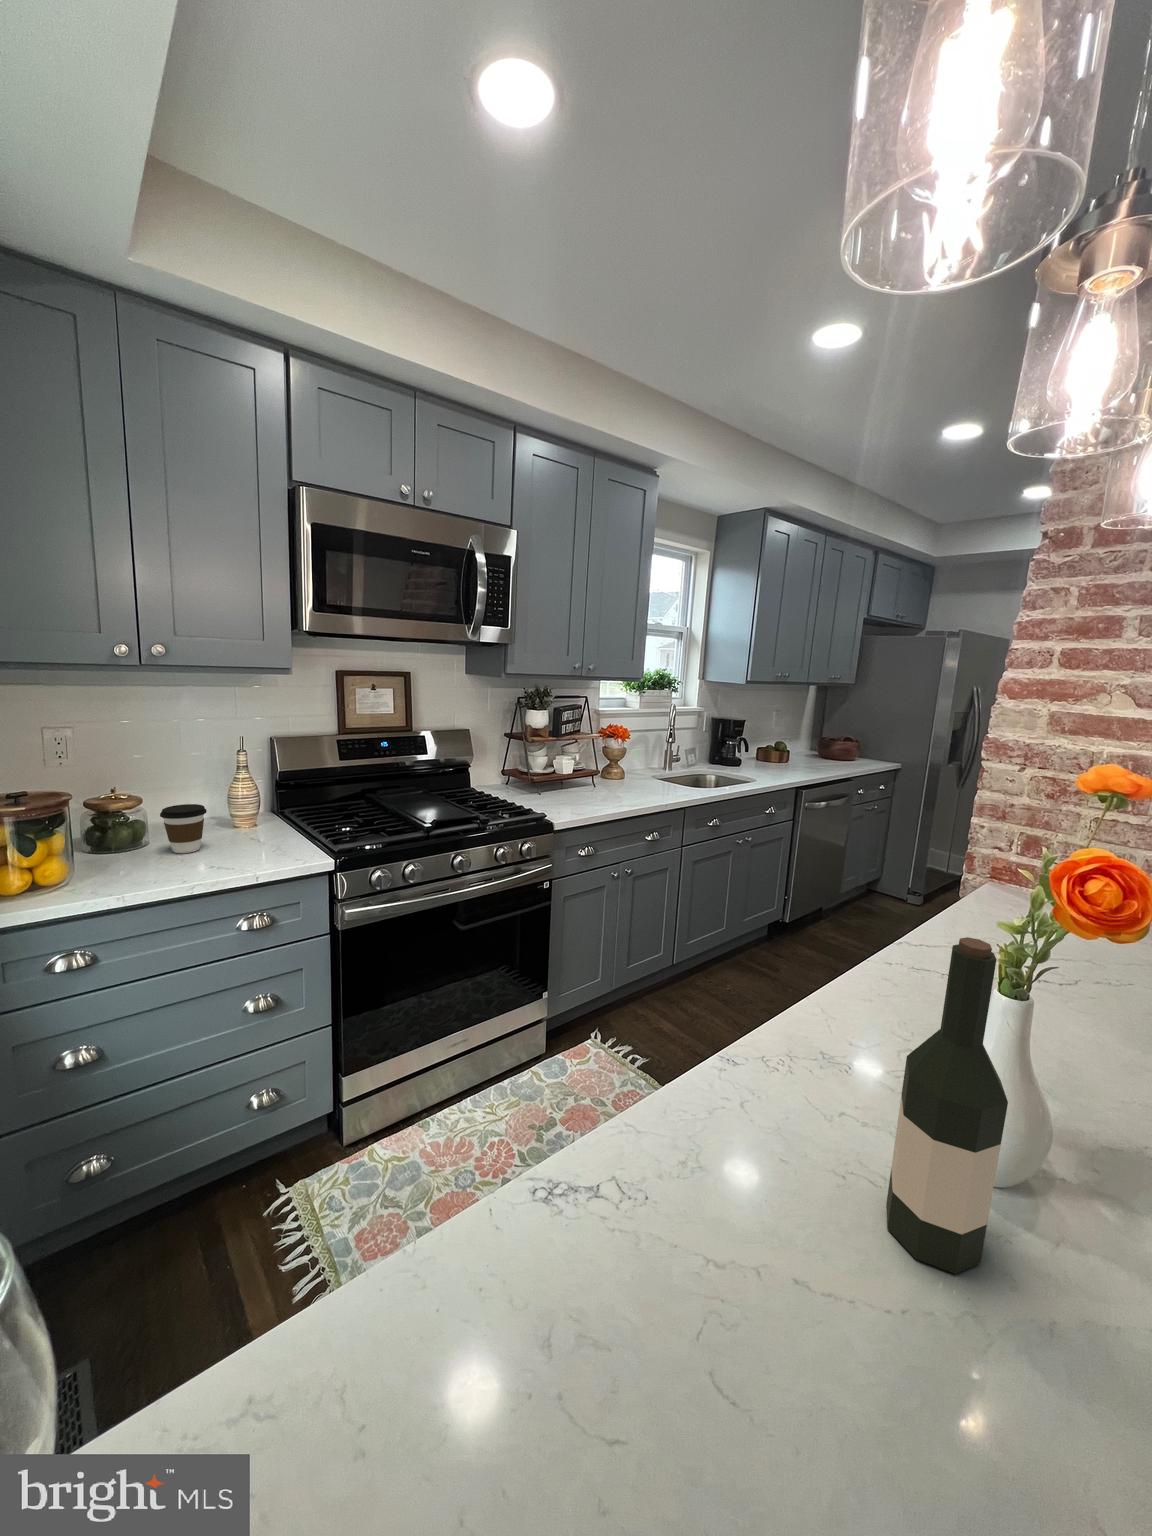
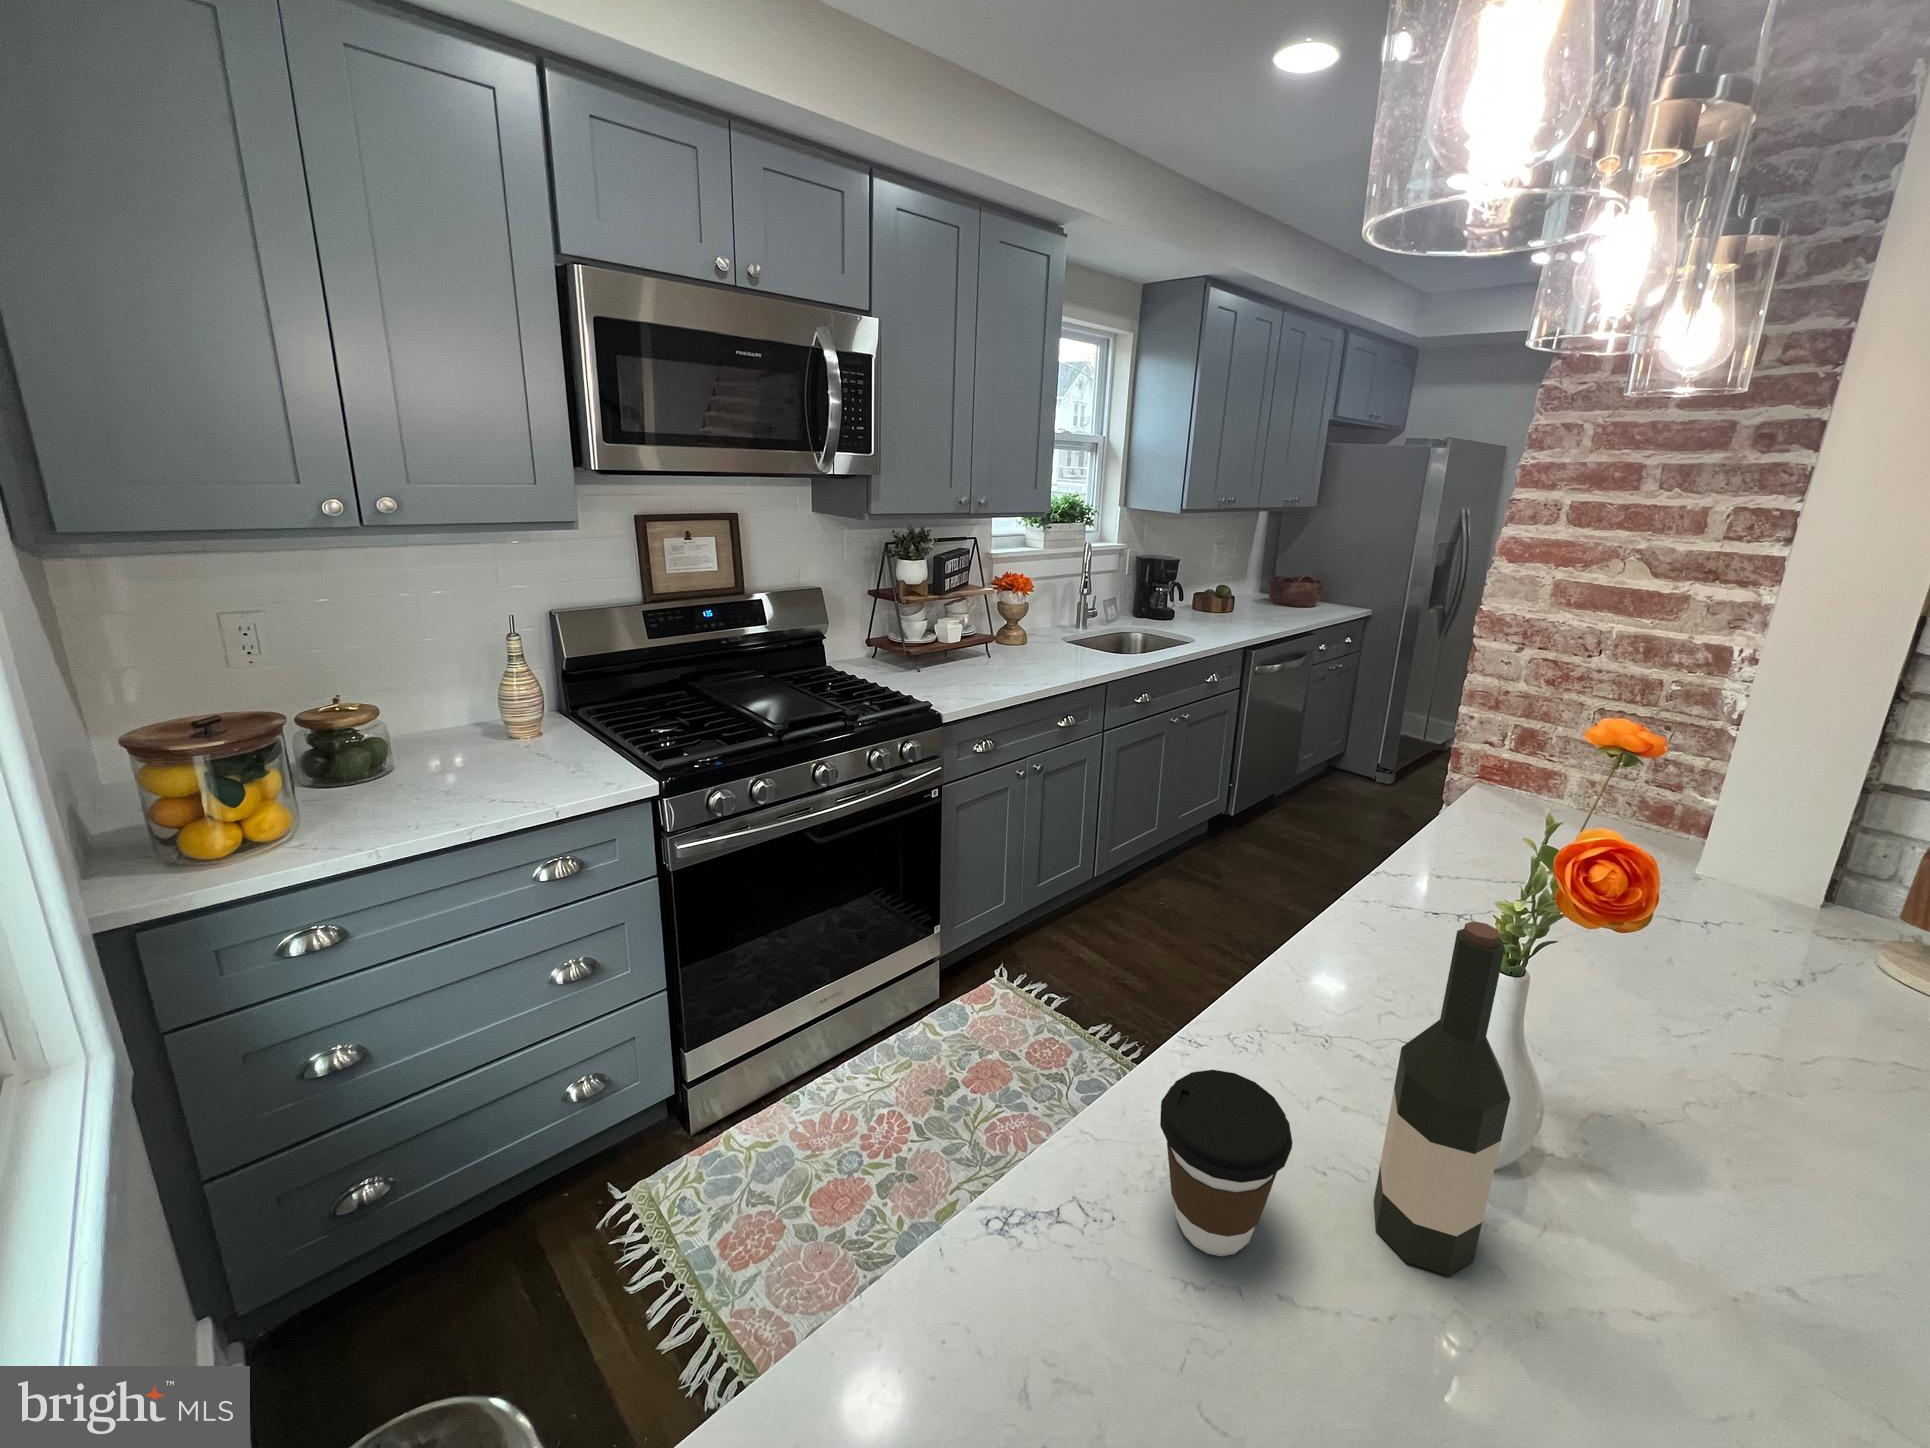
coffee cup: present [160,804,207,853] -> present [1160,1070,1292,1256]

